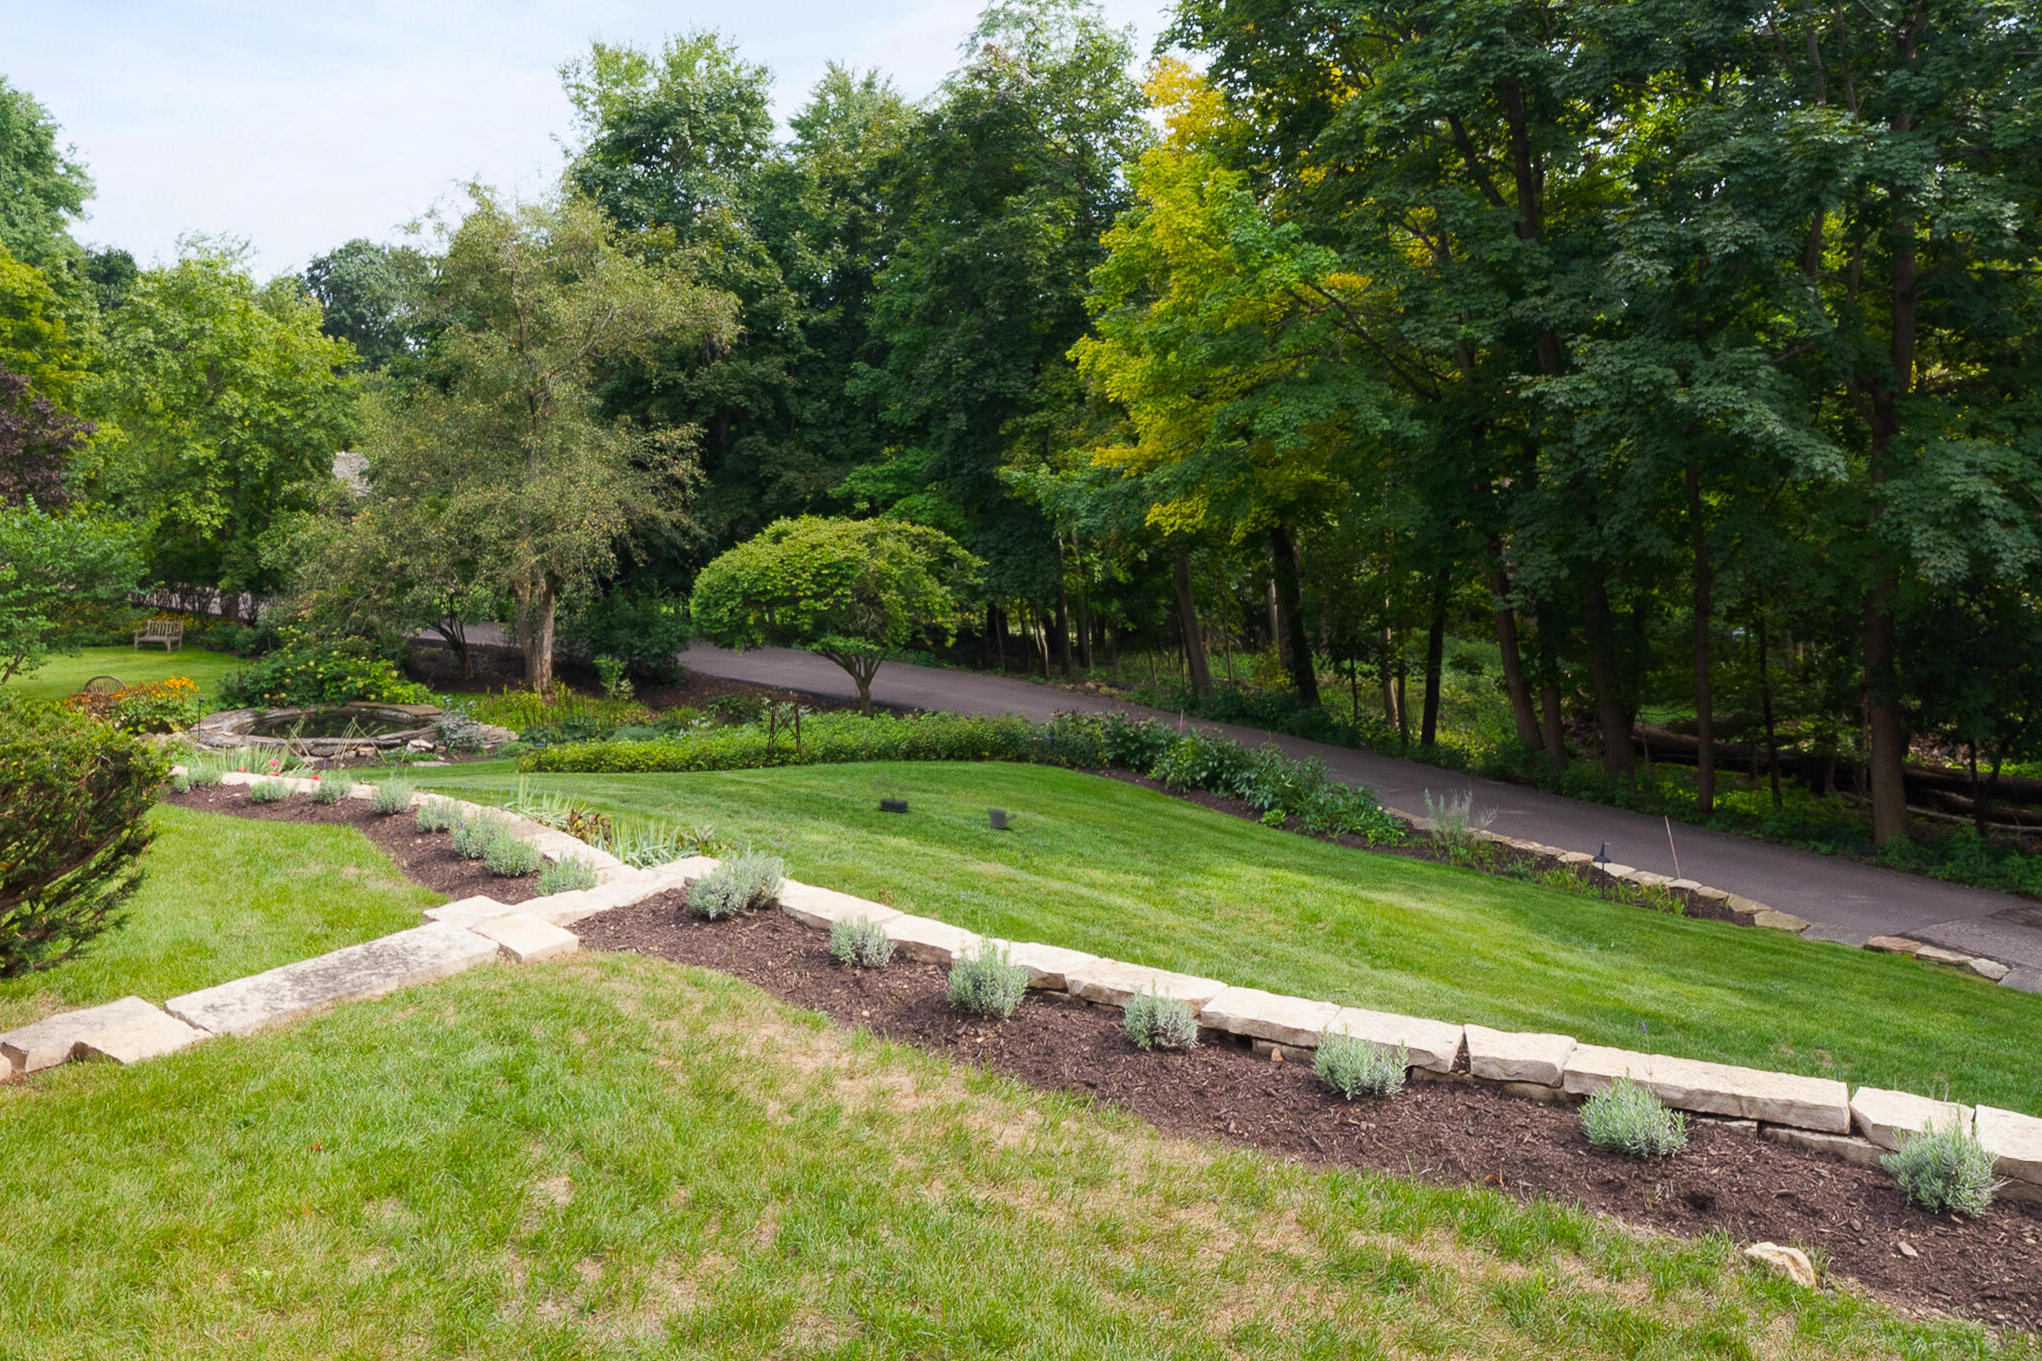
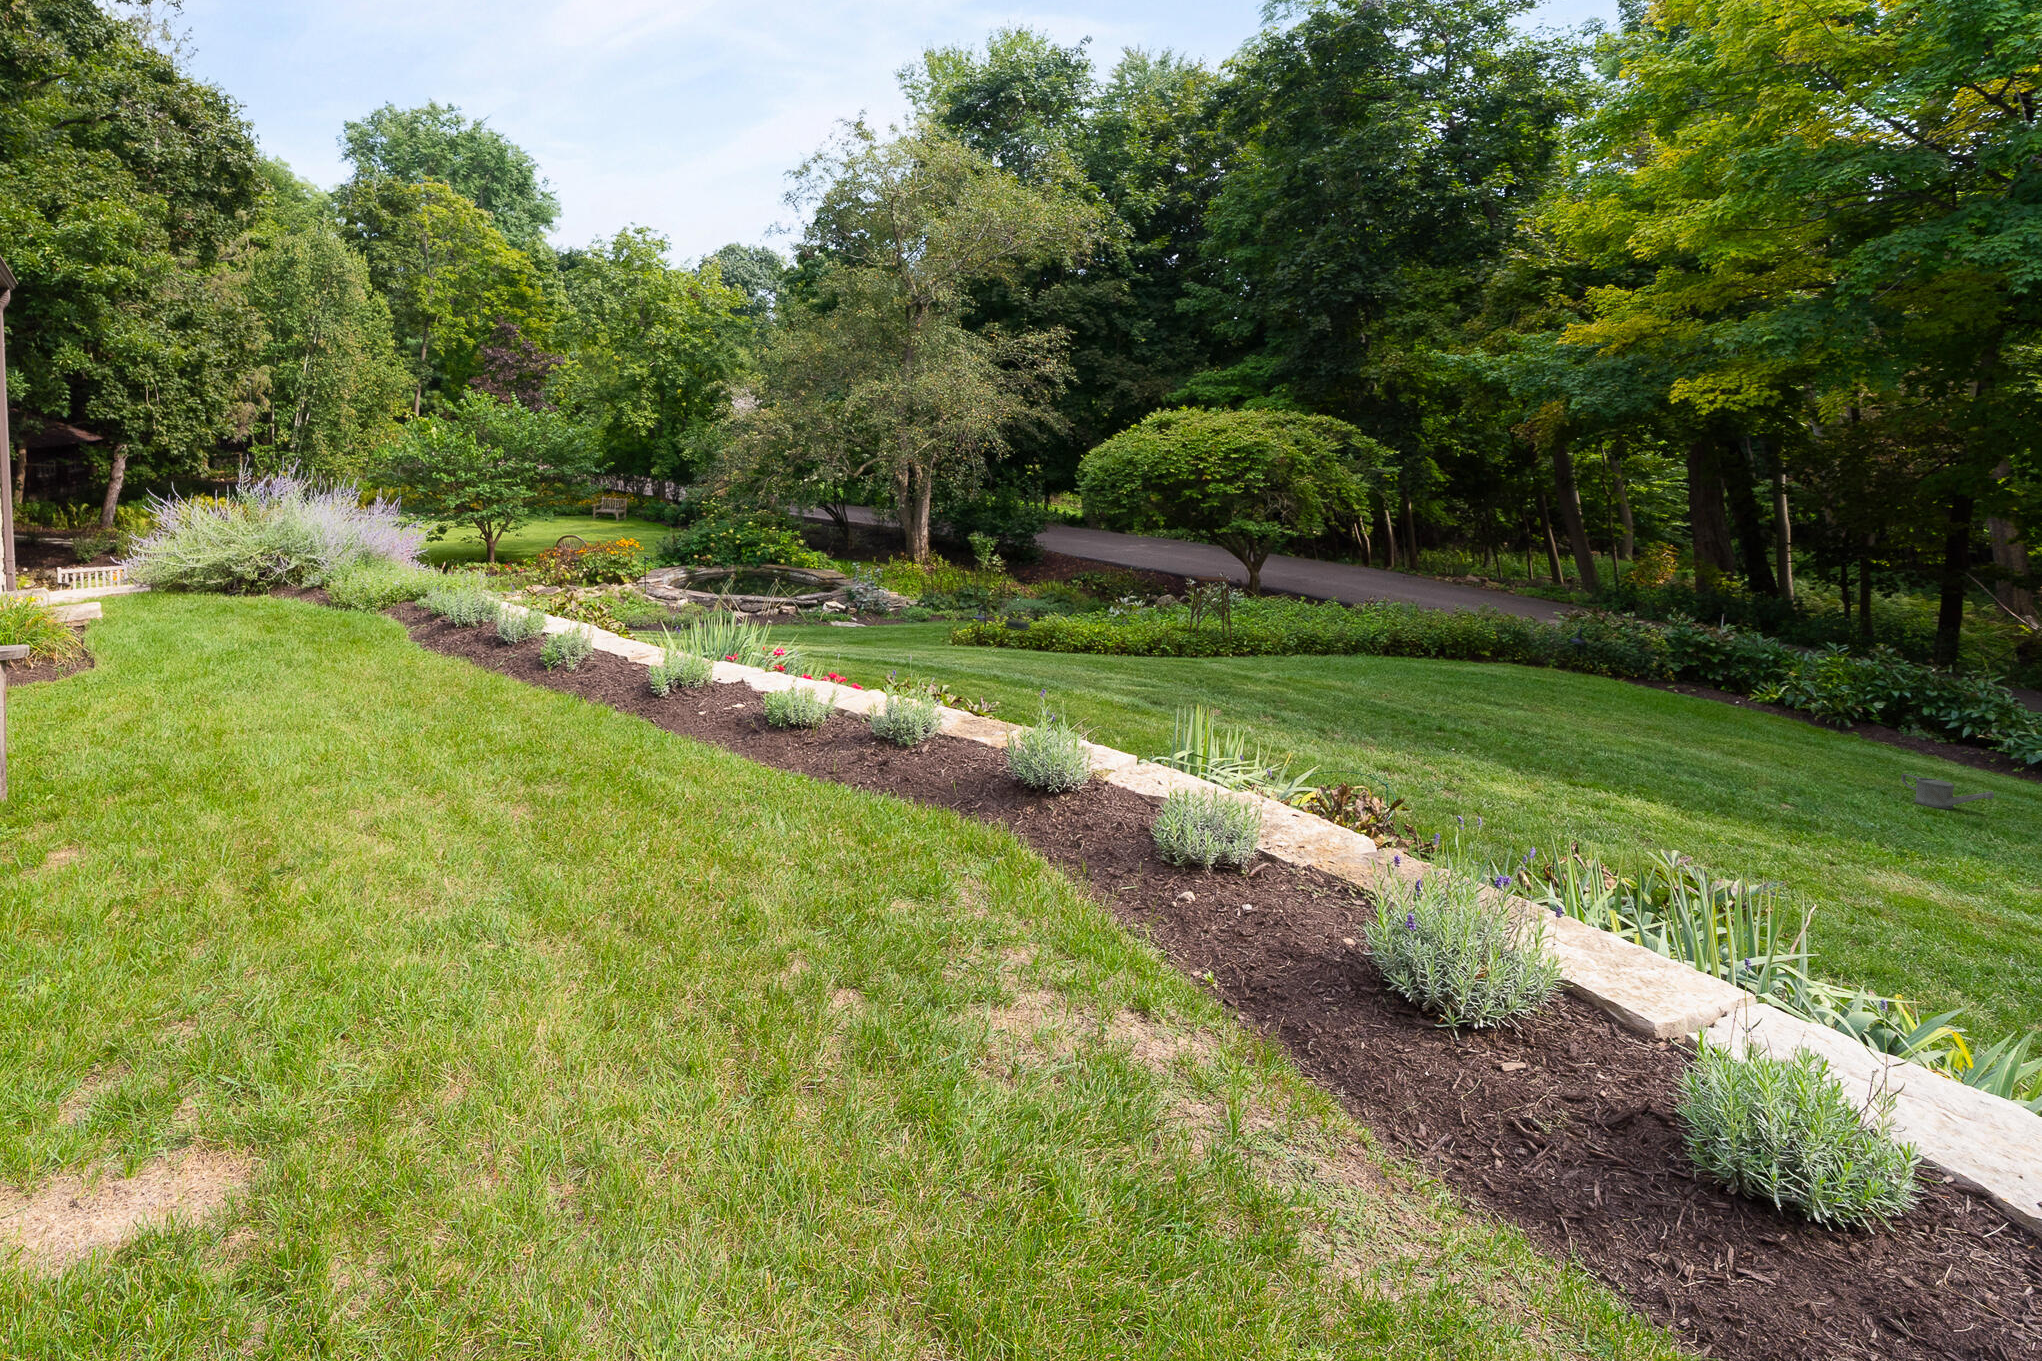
decorative plant: present [875,774,908,813] -> present [1001,603,1033,631]
watering can: present [988,808,1017,828] -> present [1901,774,1994,809]

